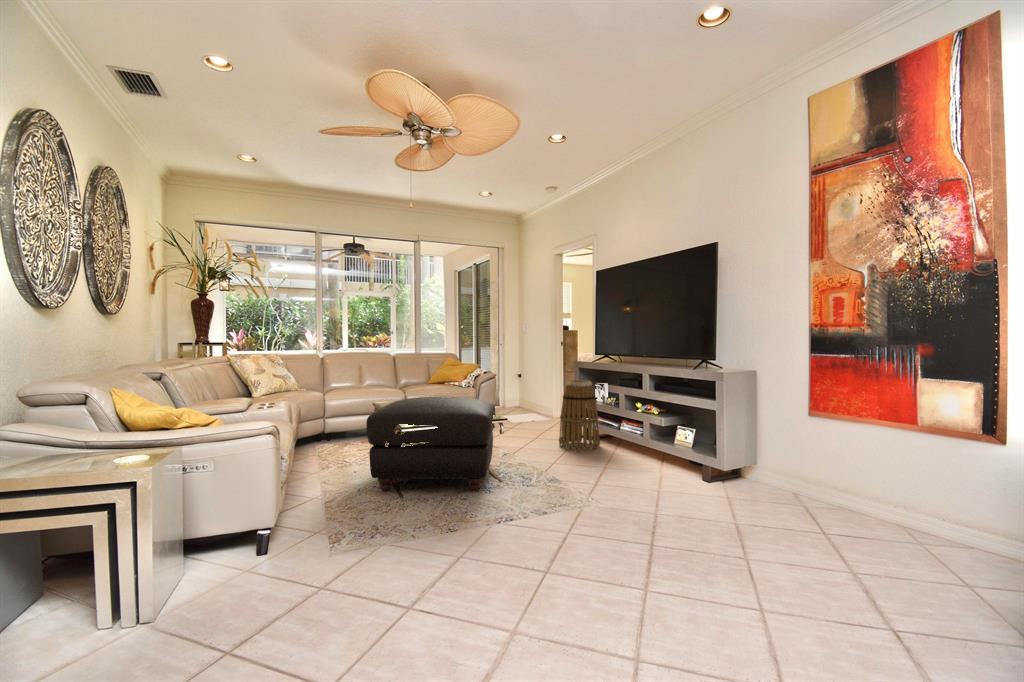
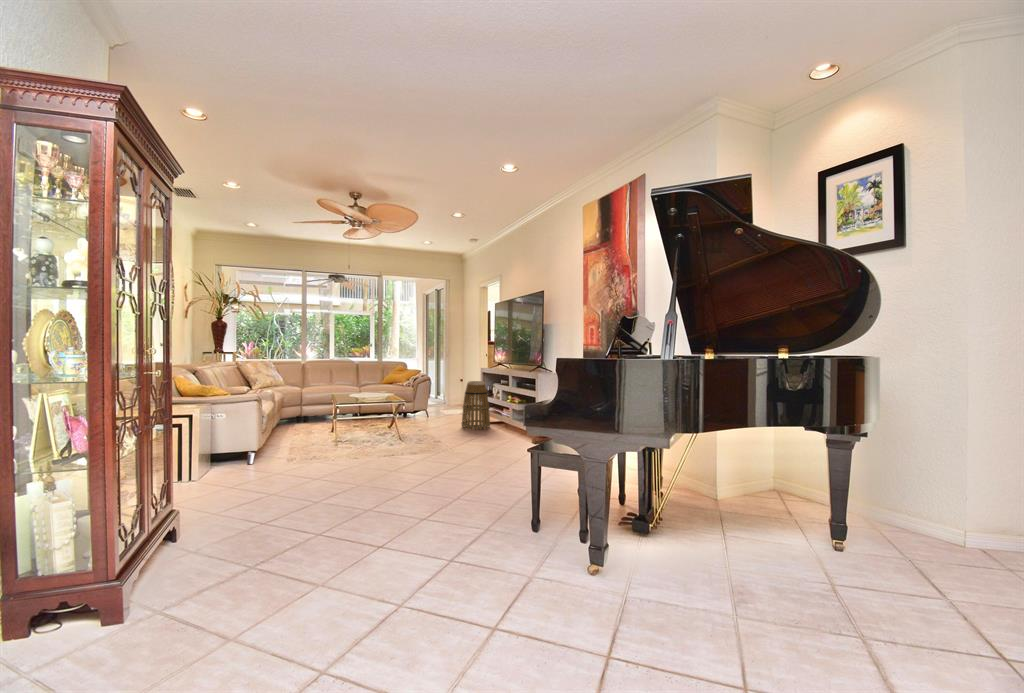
ottoman: present [366,397,495,492] -> none [312,390,404,448]

